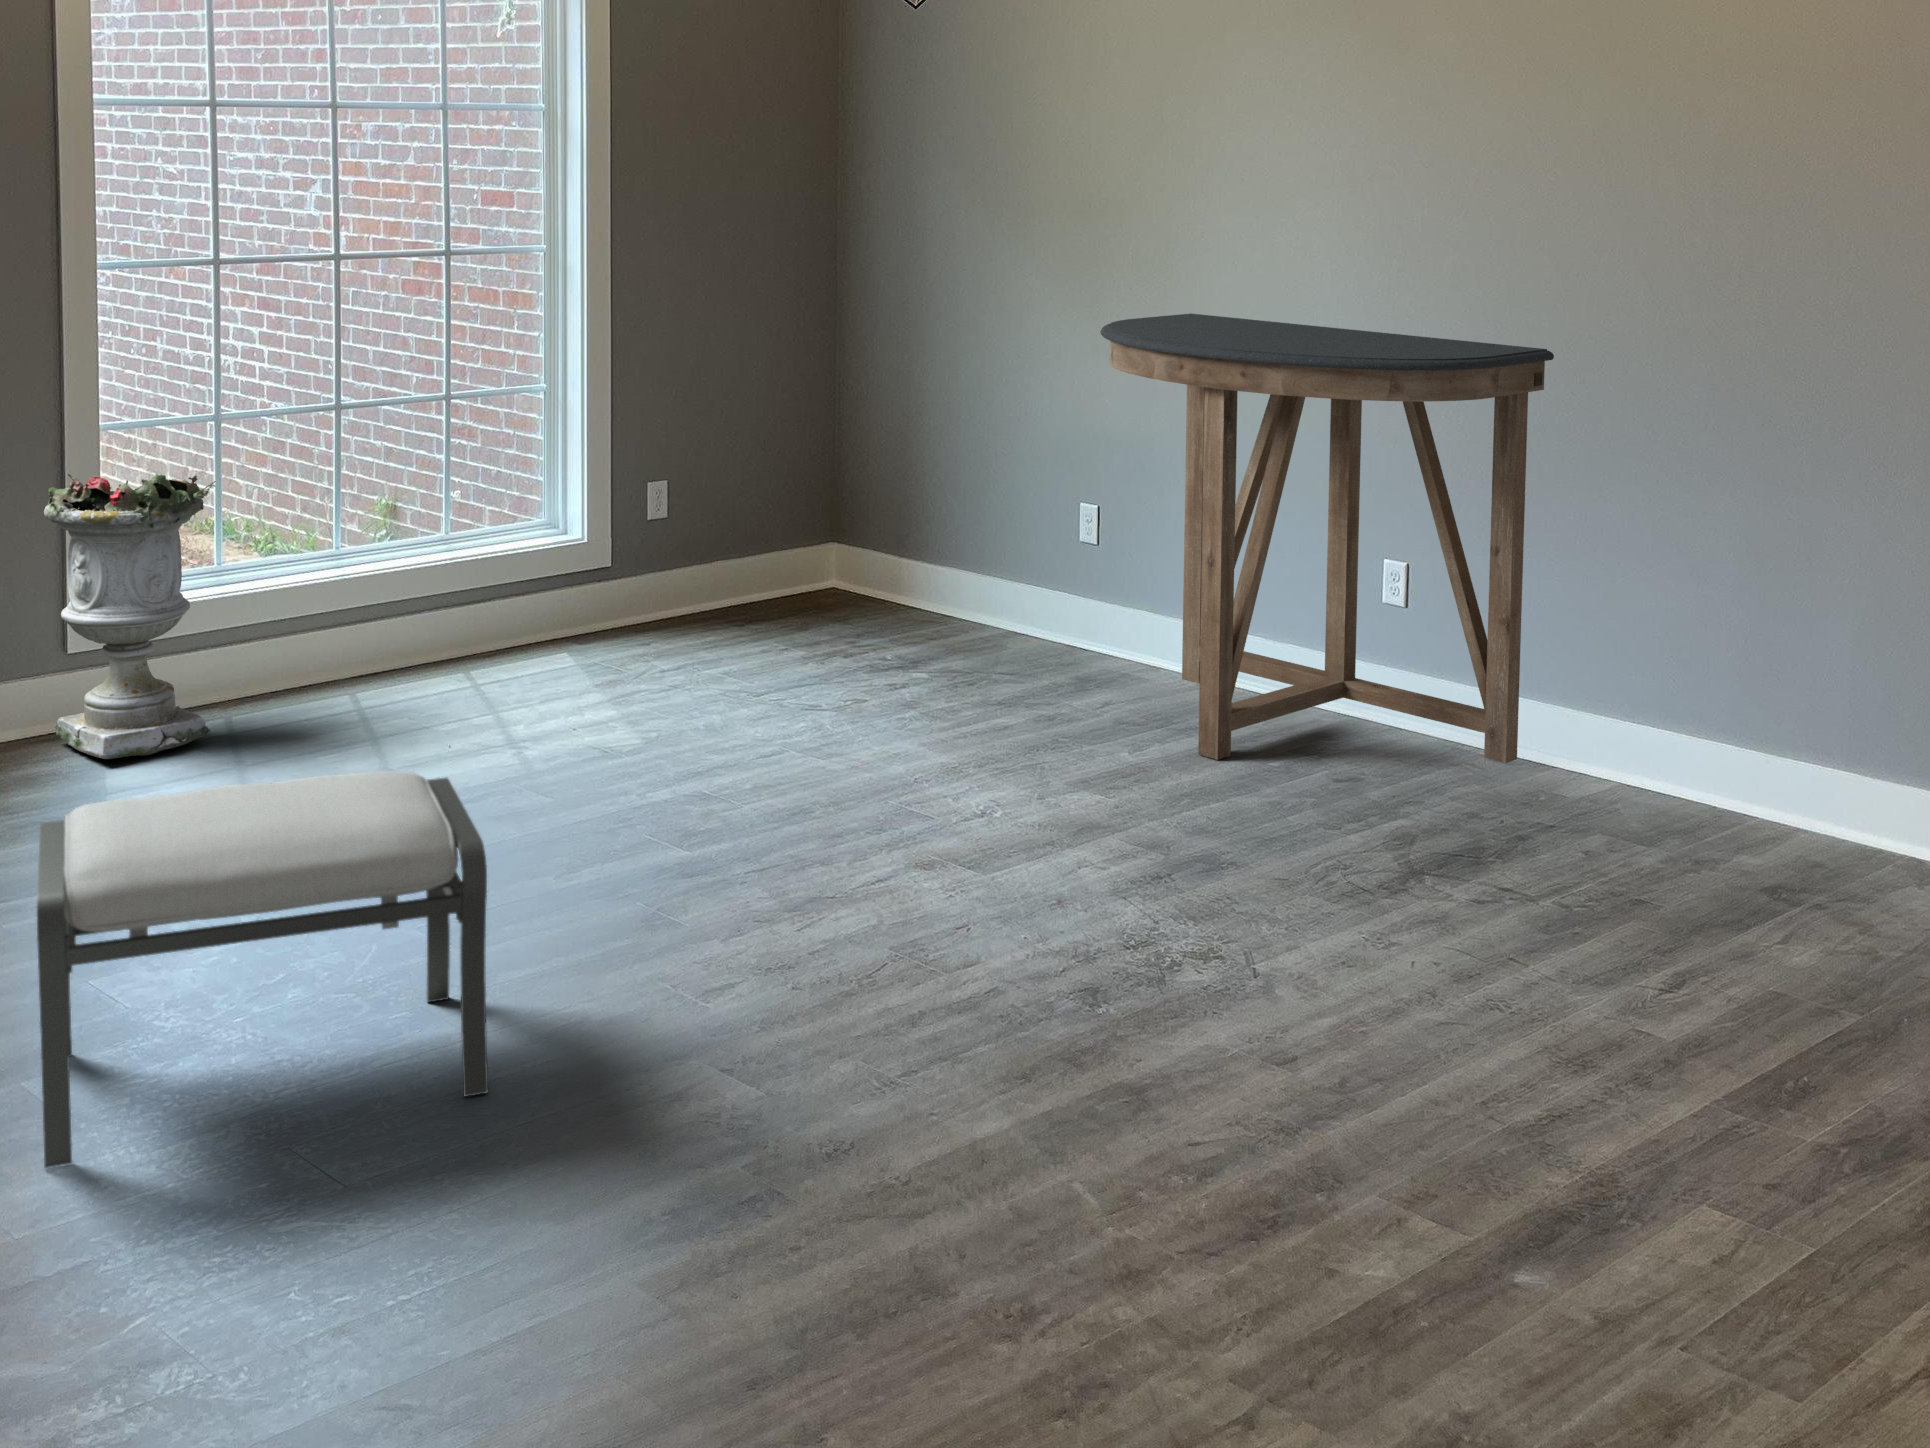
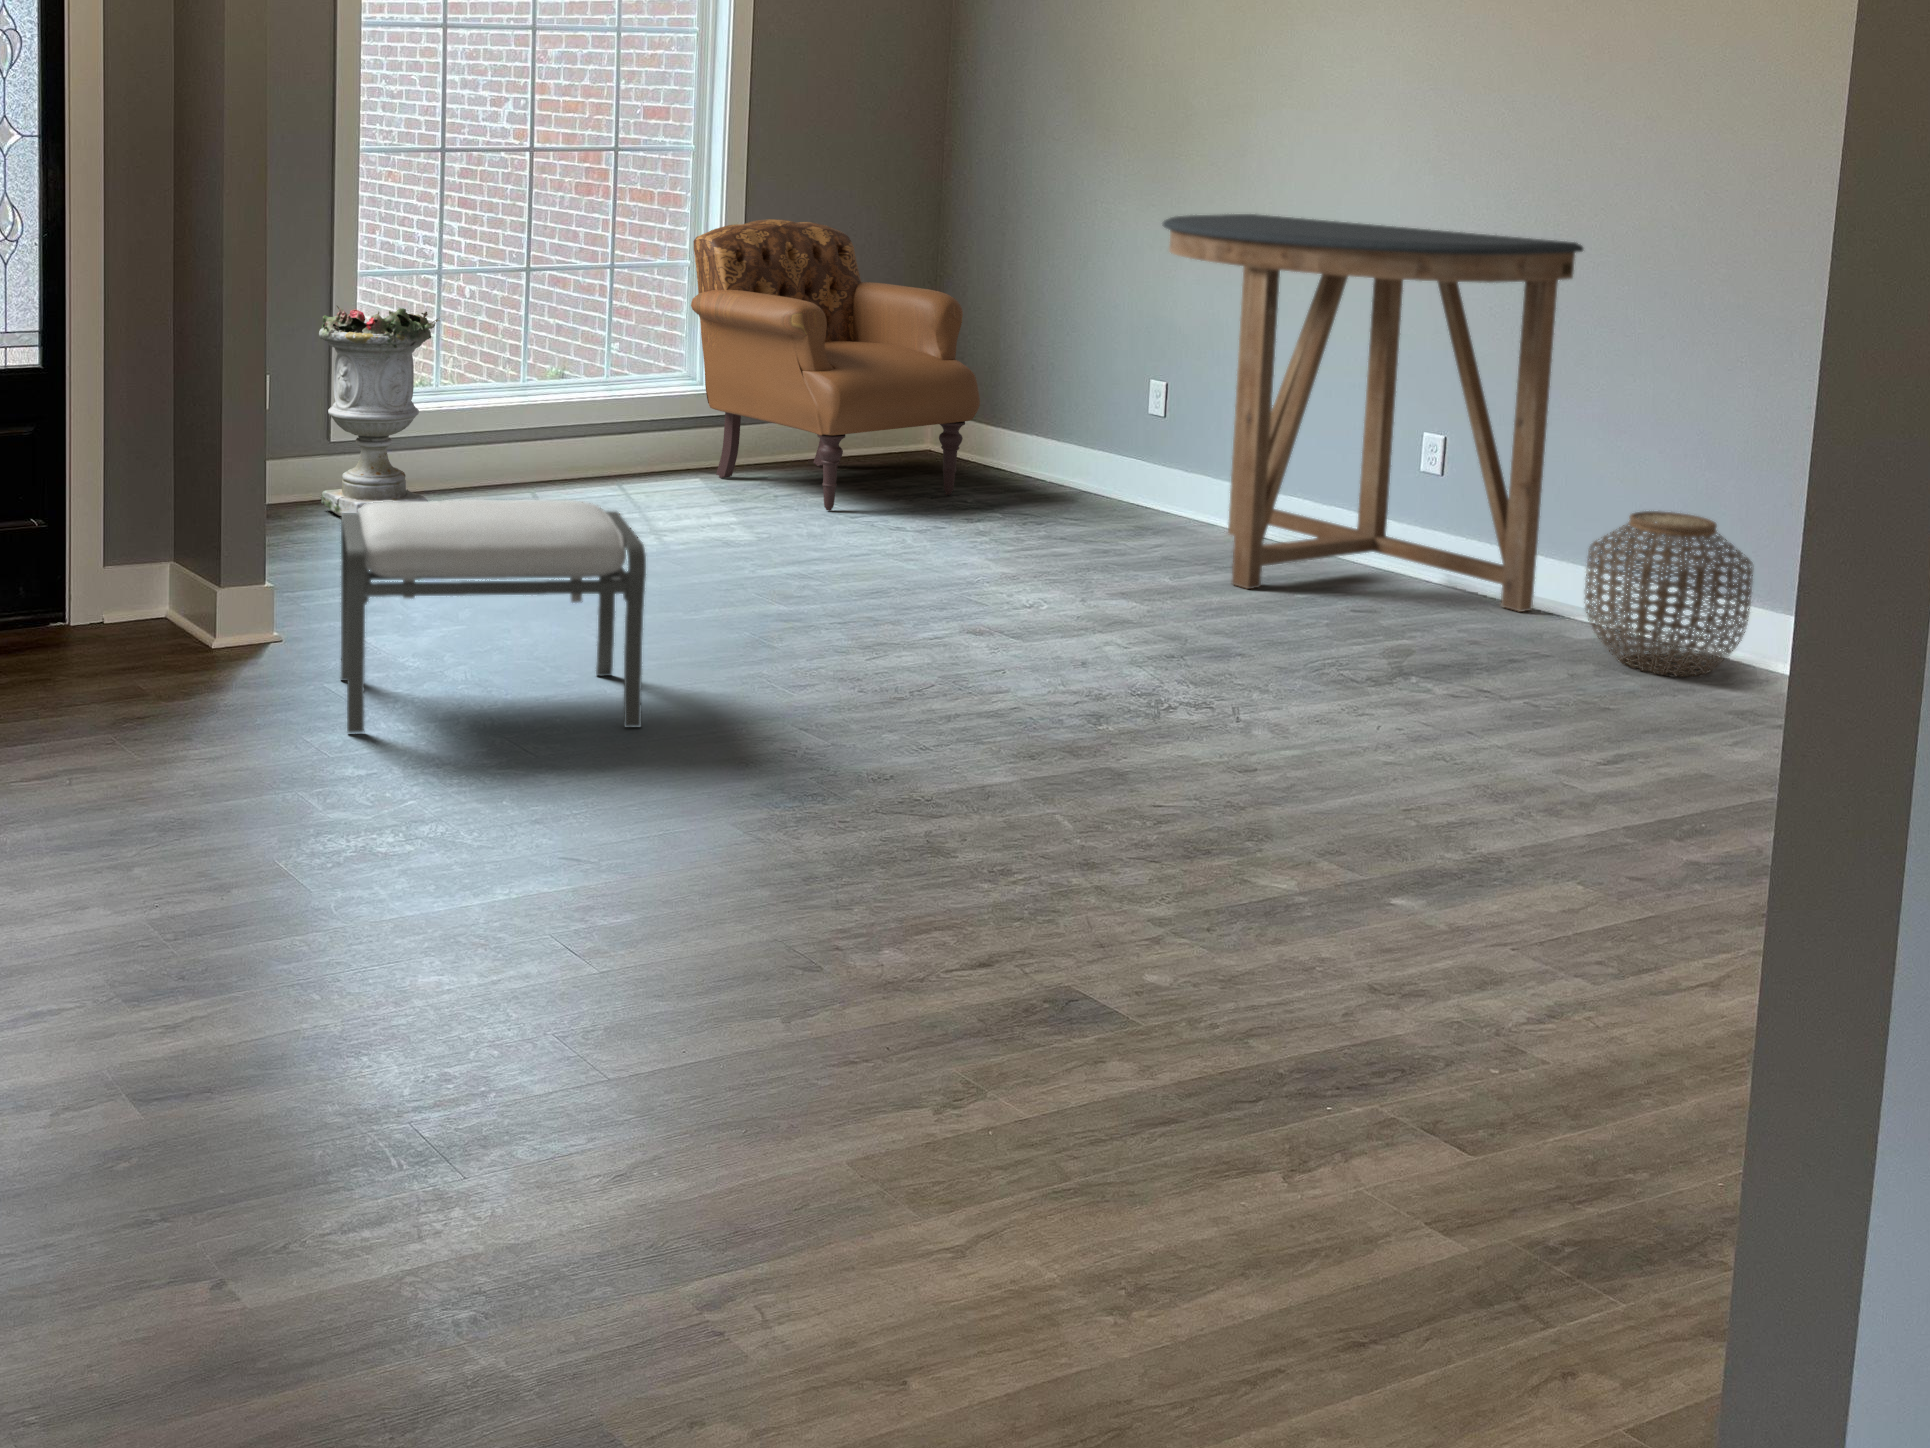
armchair: none [549,328,898,685] -> present [691,219,980,511]
woven basket: none [1583,652,1753,841] -> present [1584,511,1753,676]

